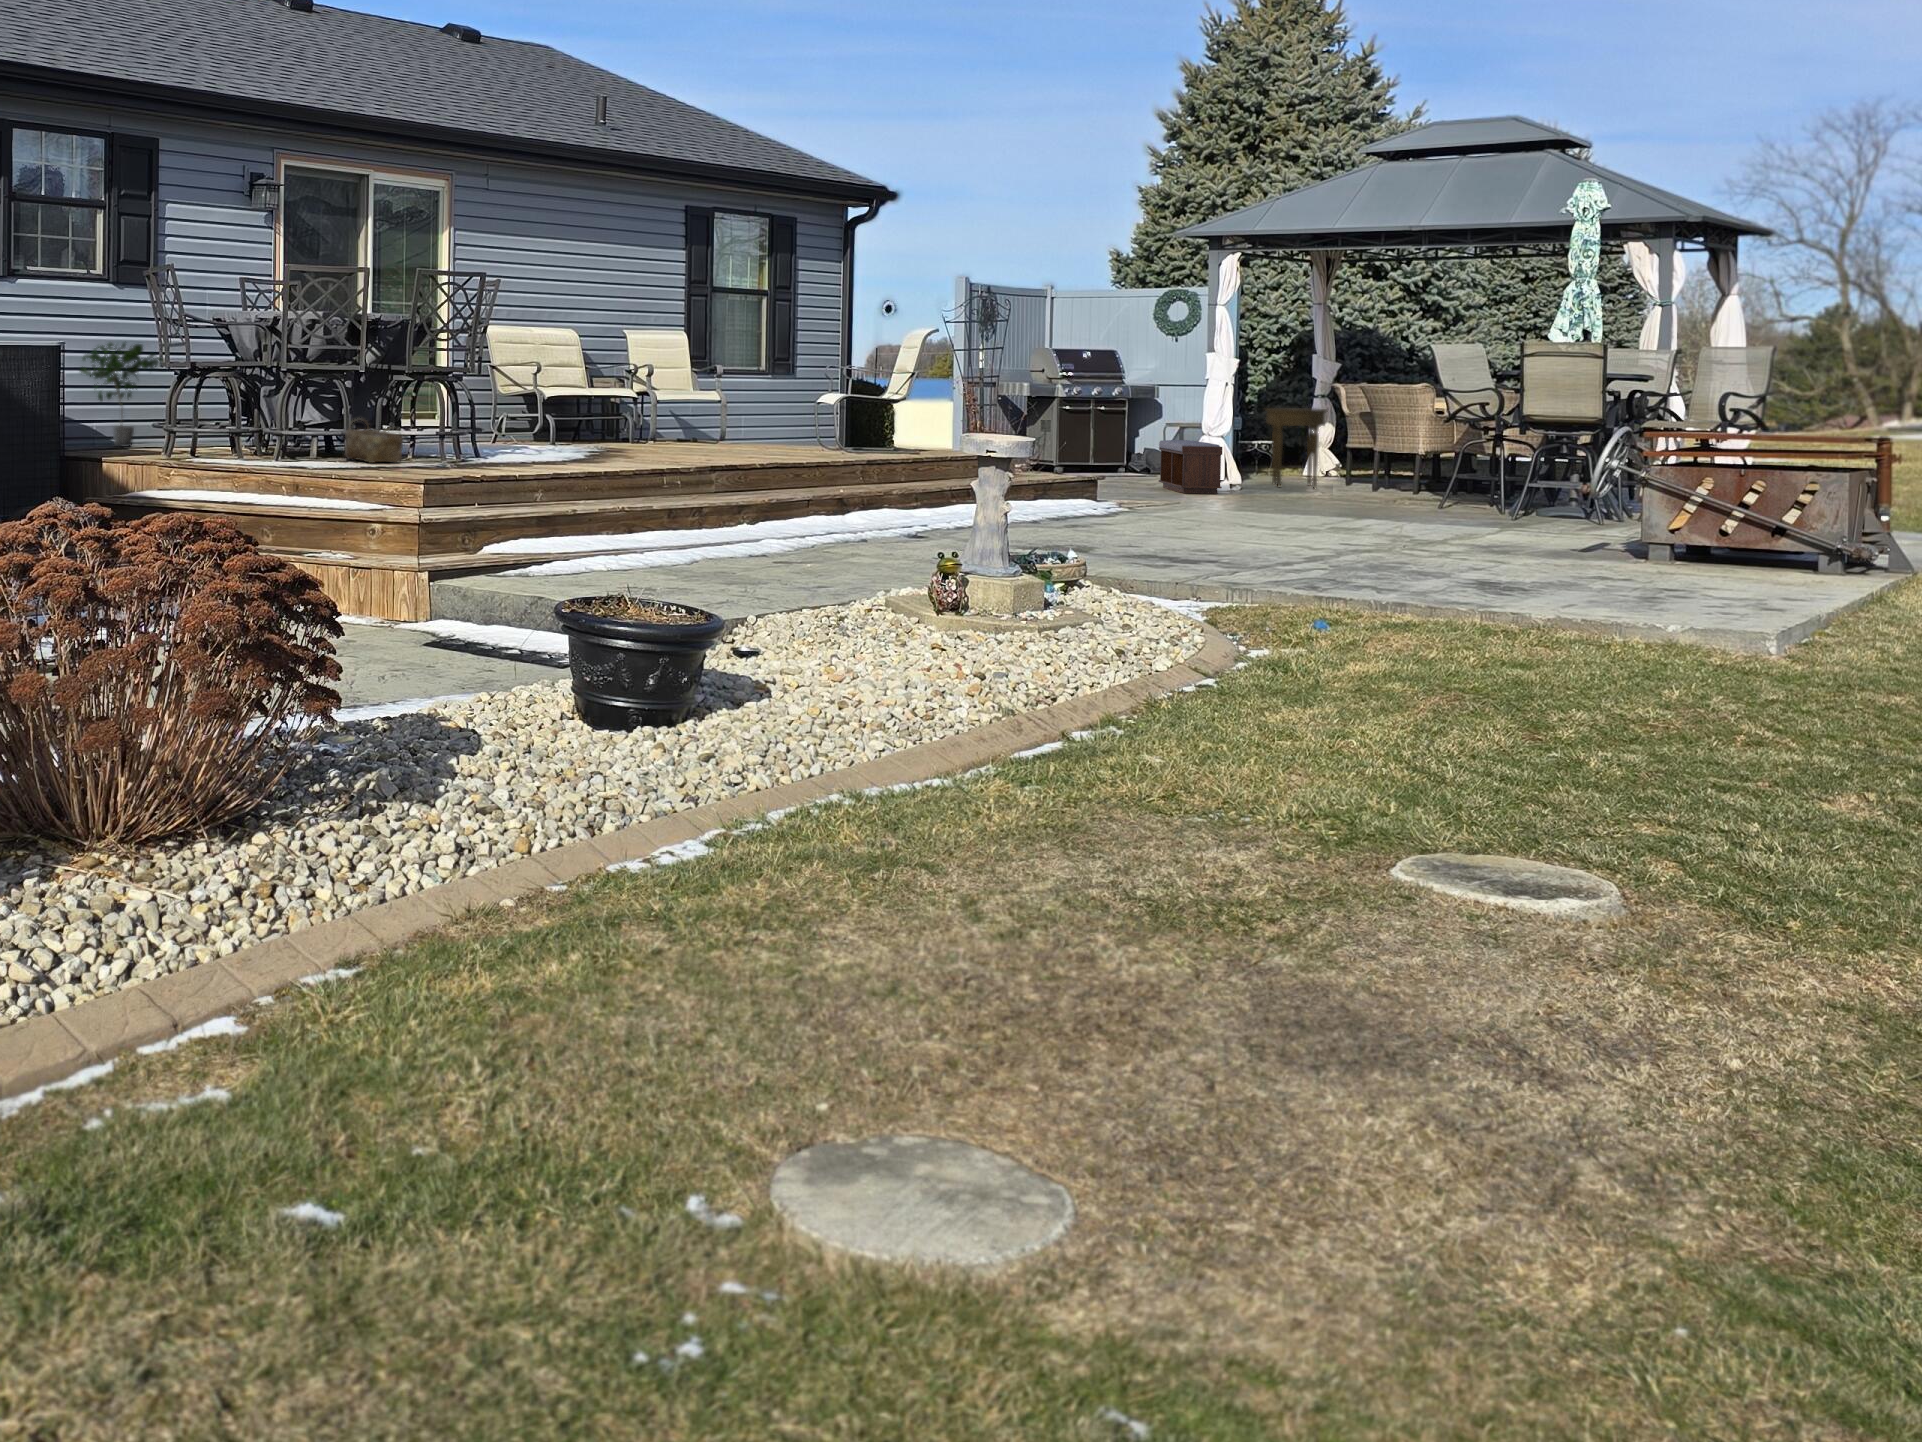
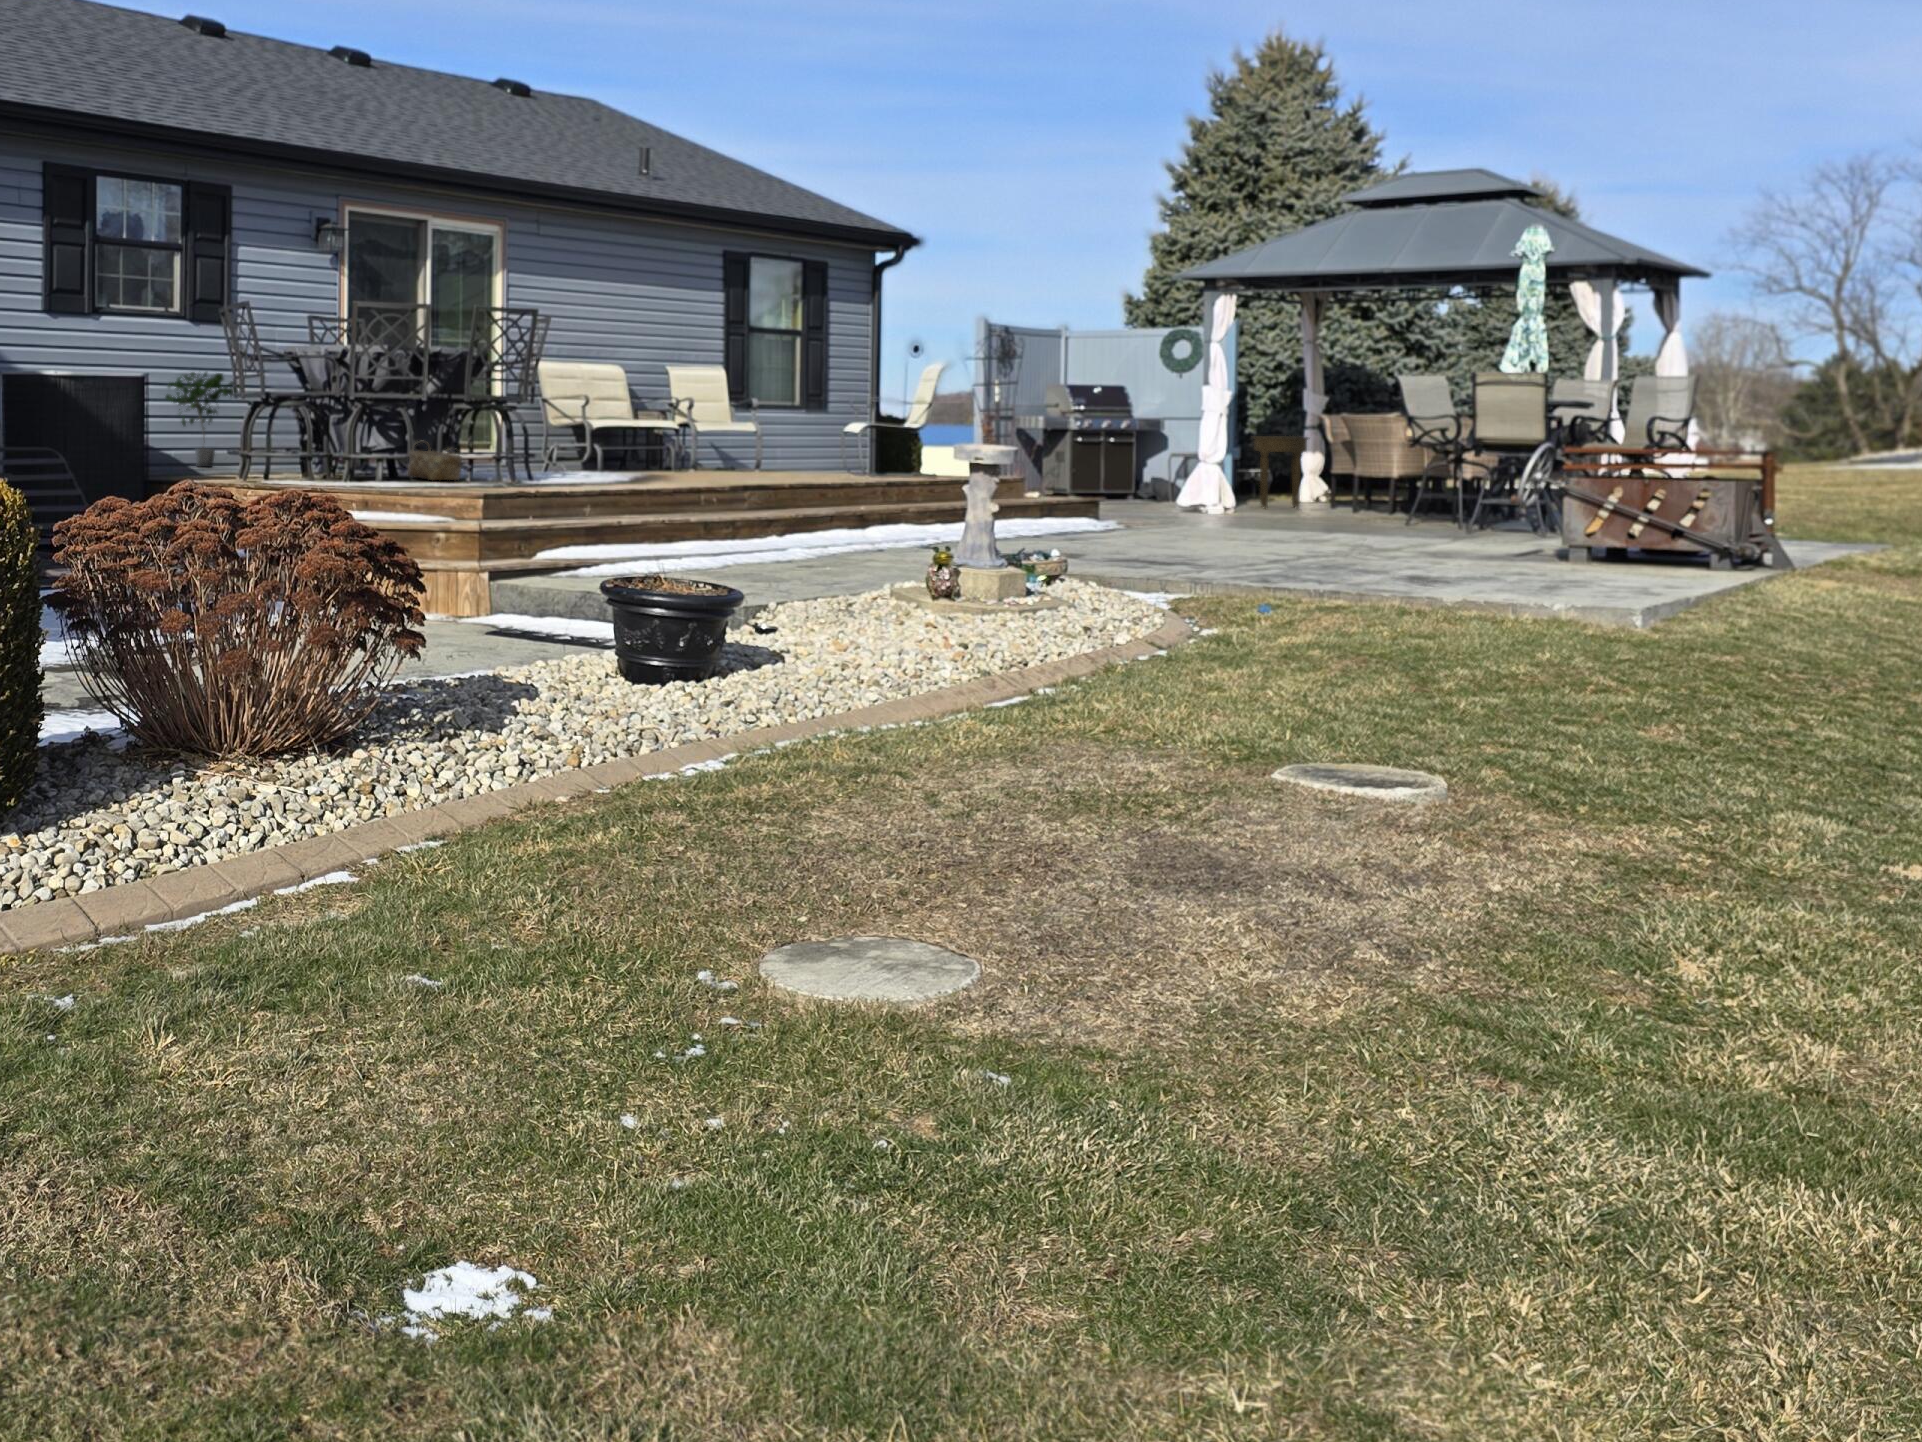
bench: present [1159,440,1222,494] -> none [1156,465,1212,514]

